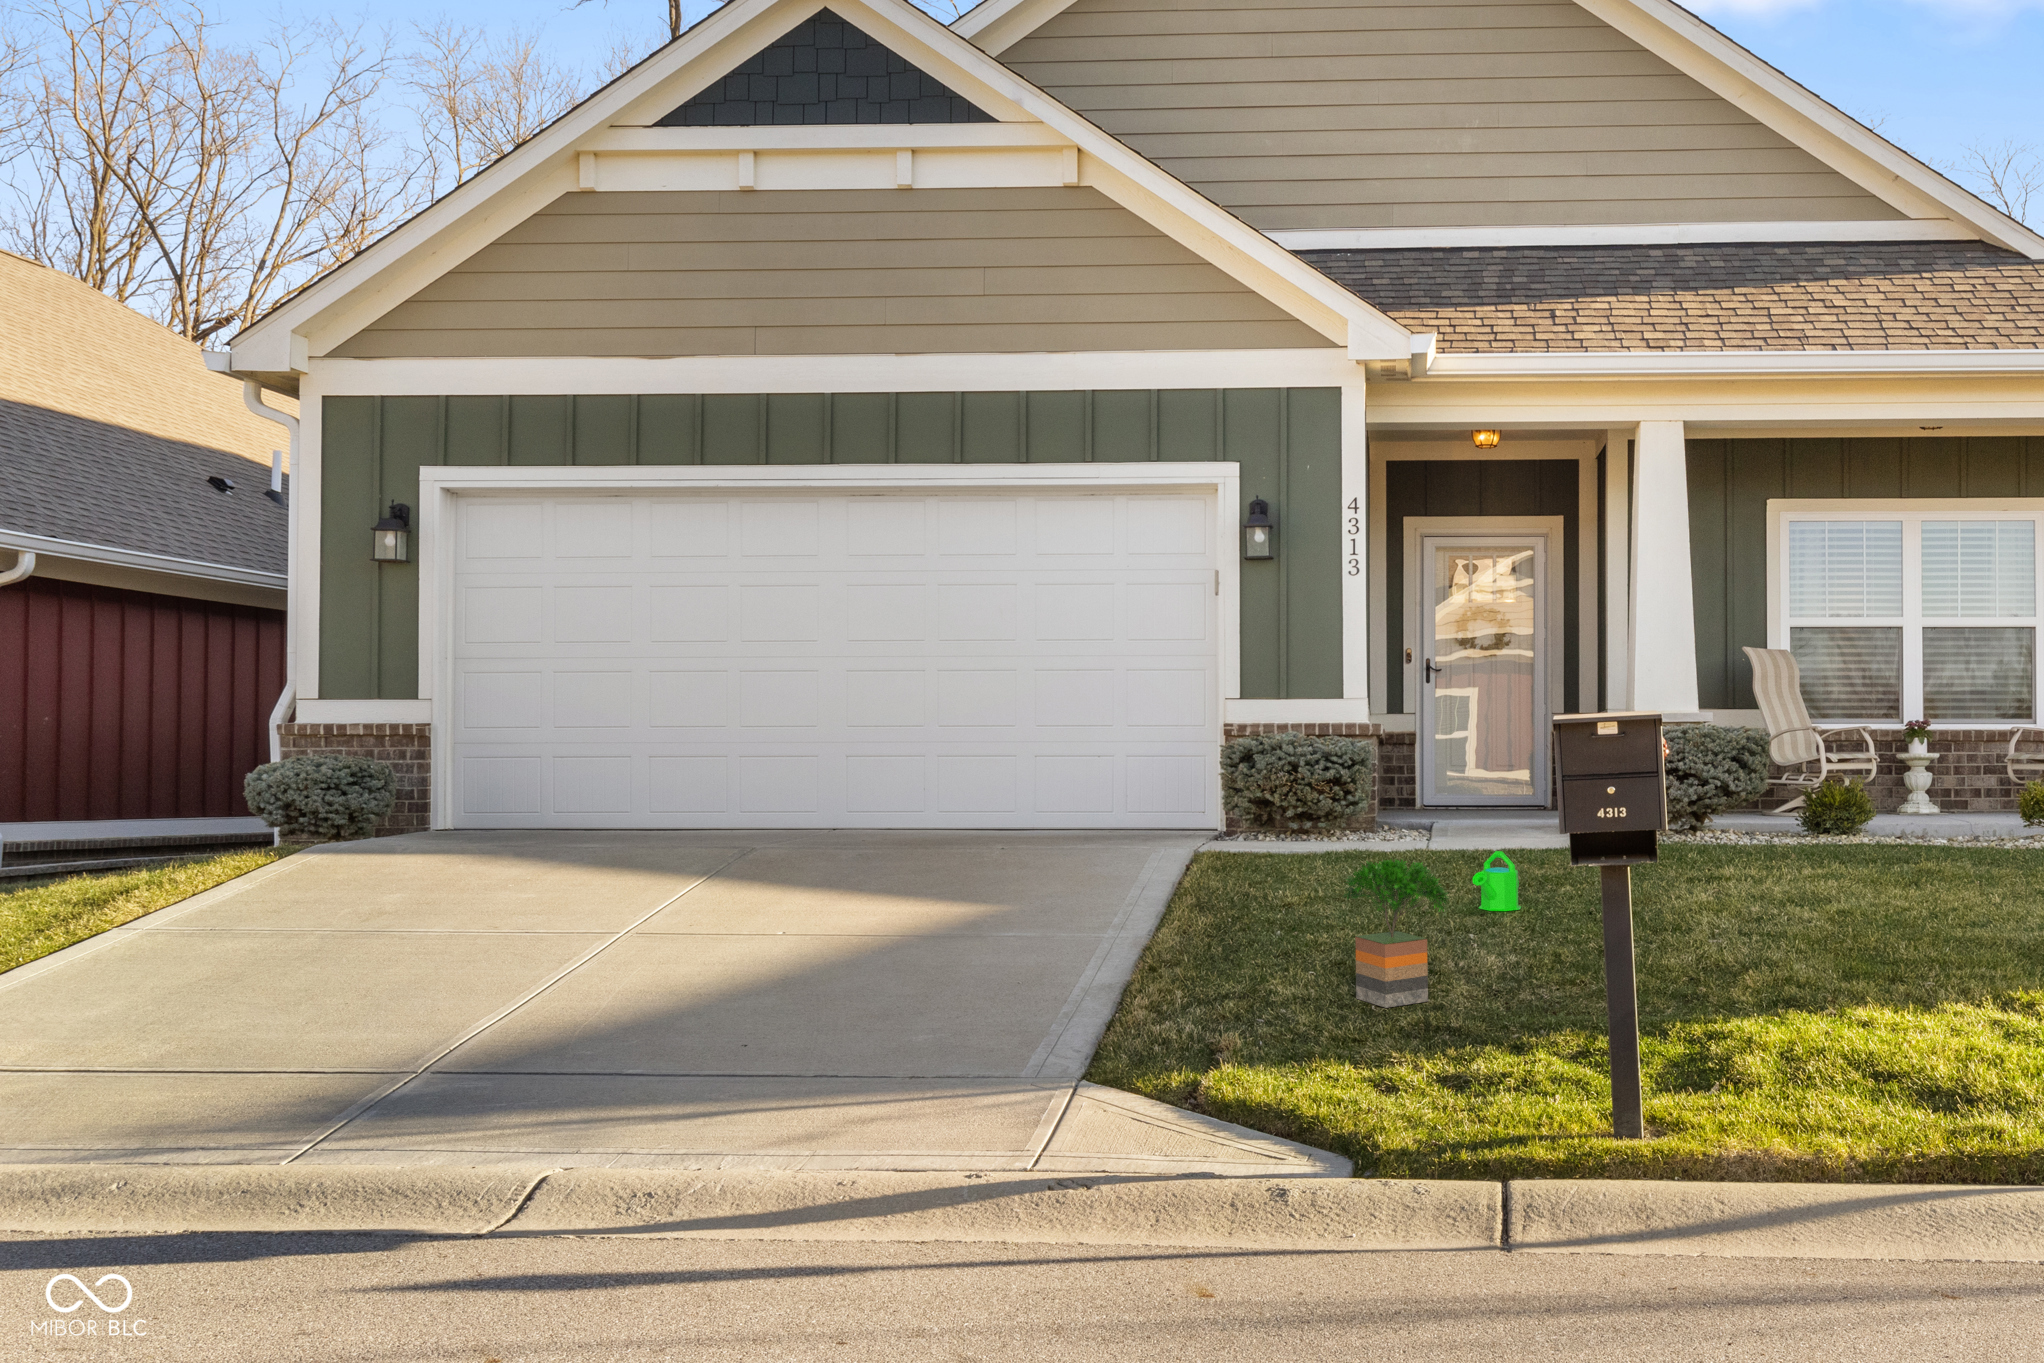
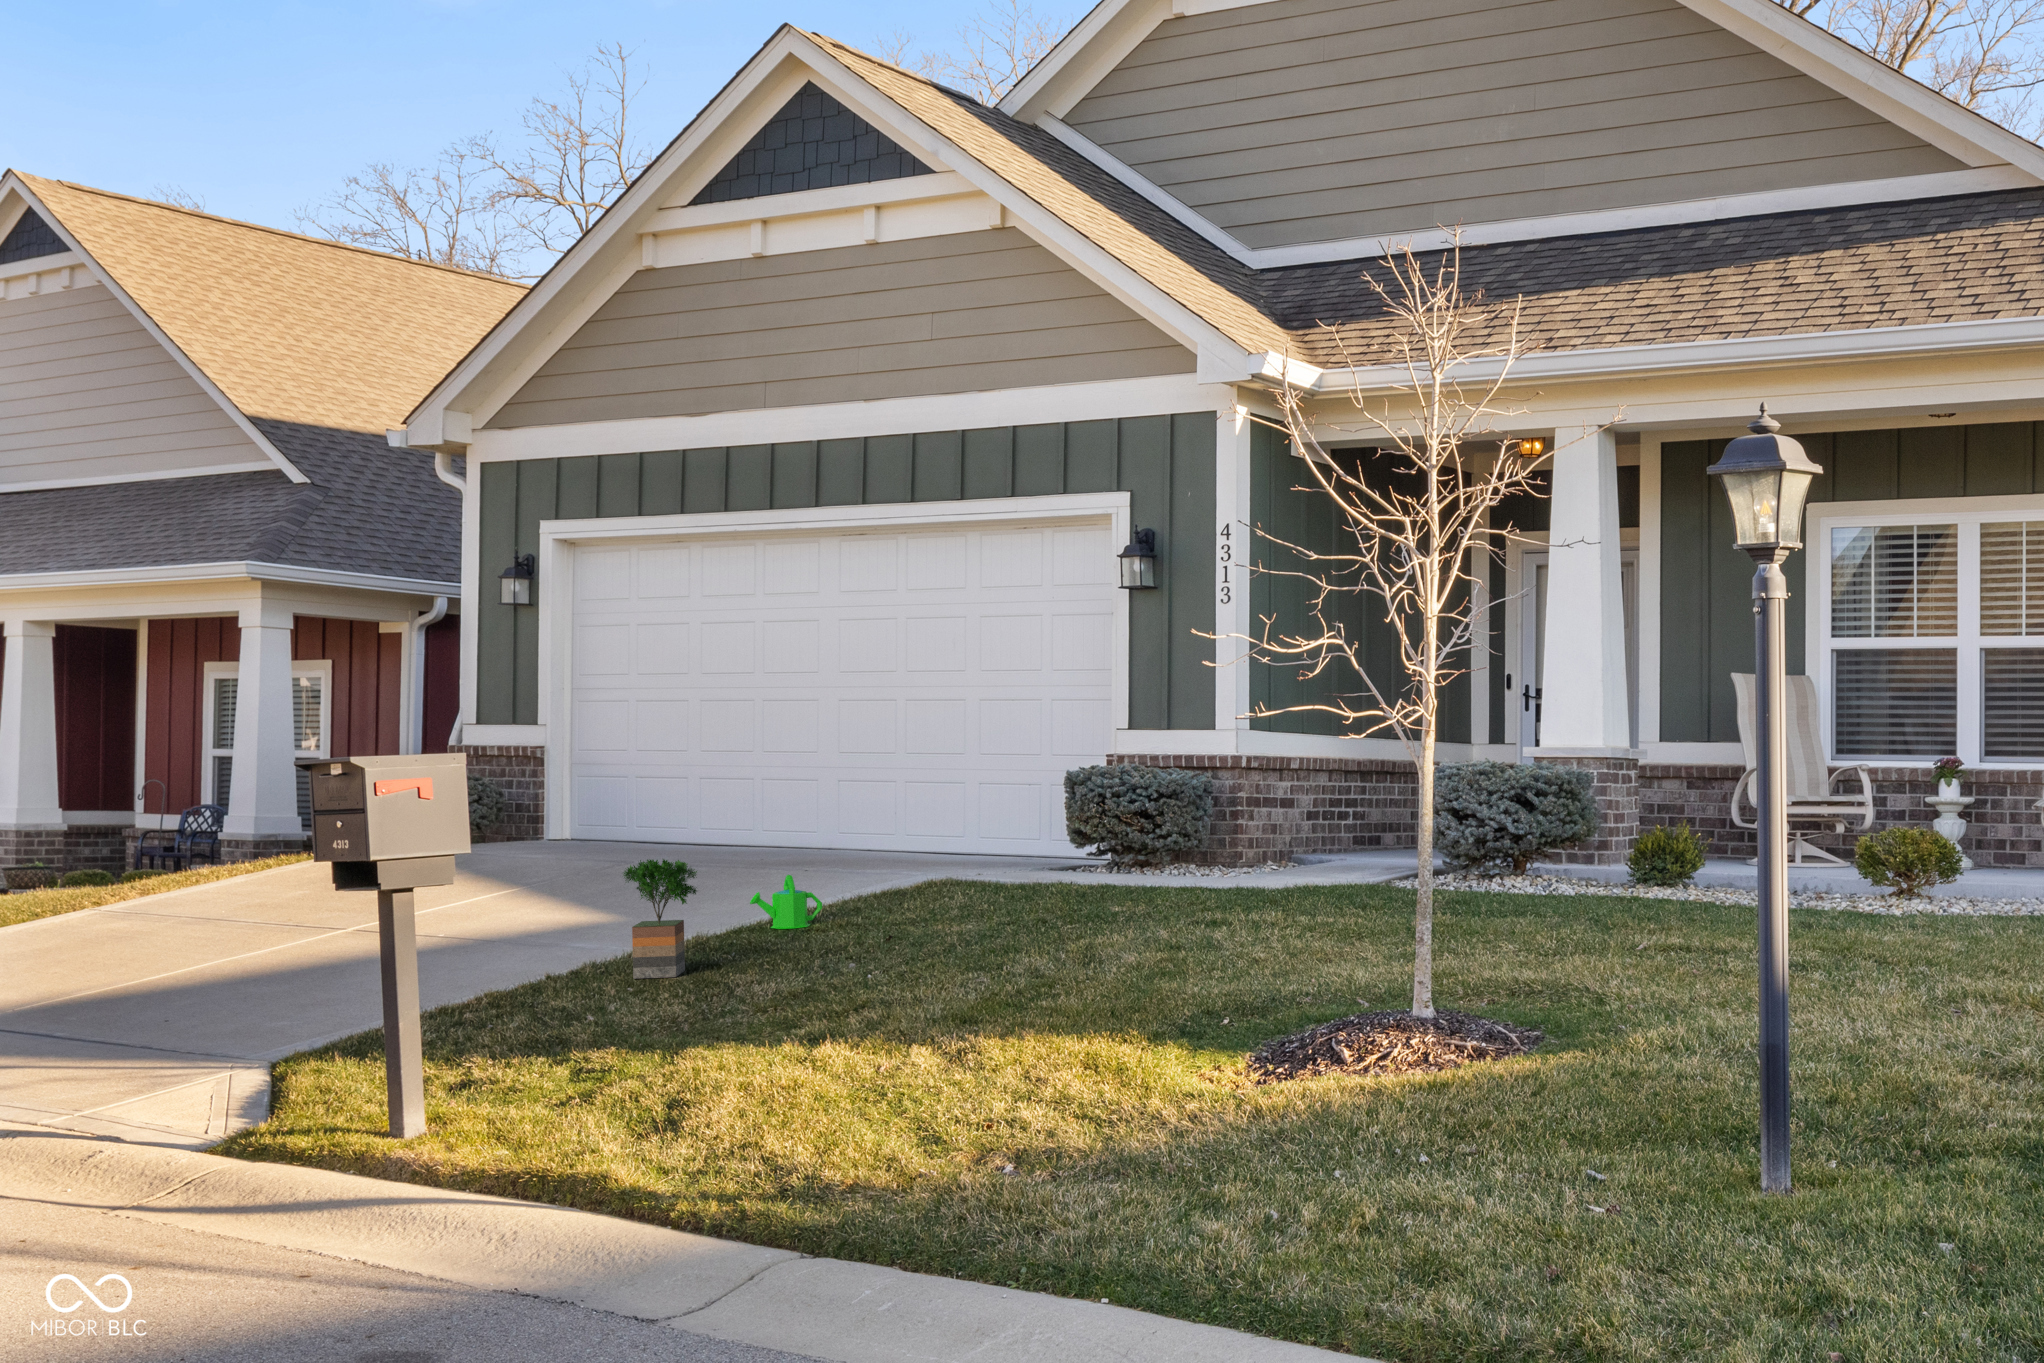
watering can: present [1472,851,1521,911] -> present [750,875,822,929]

